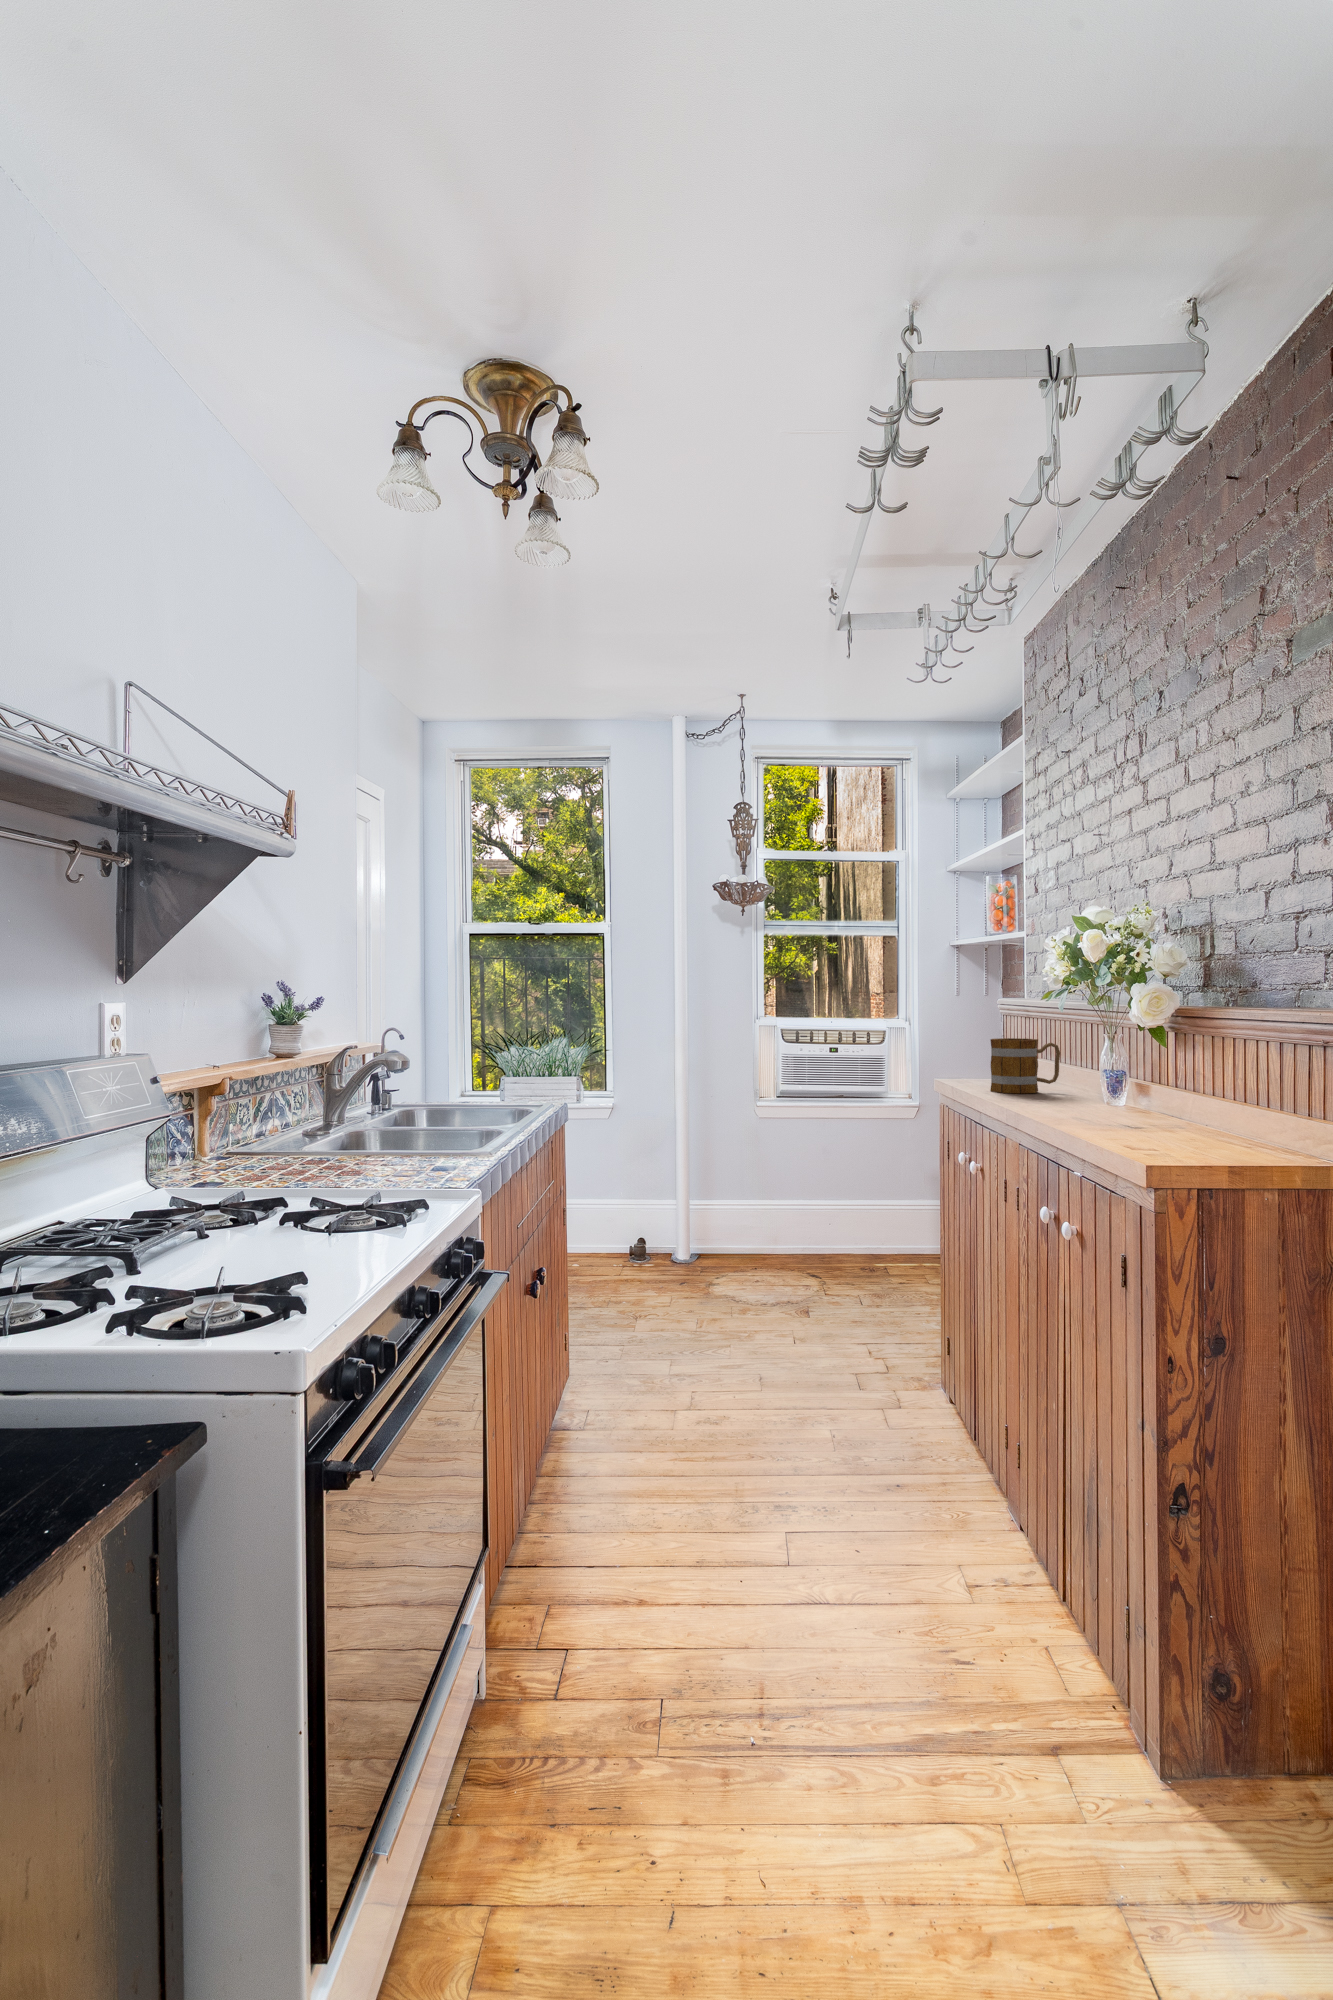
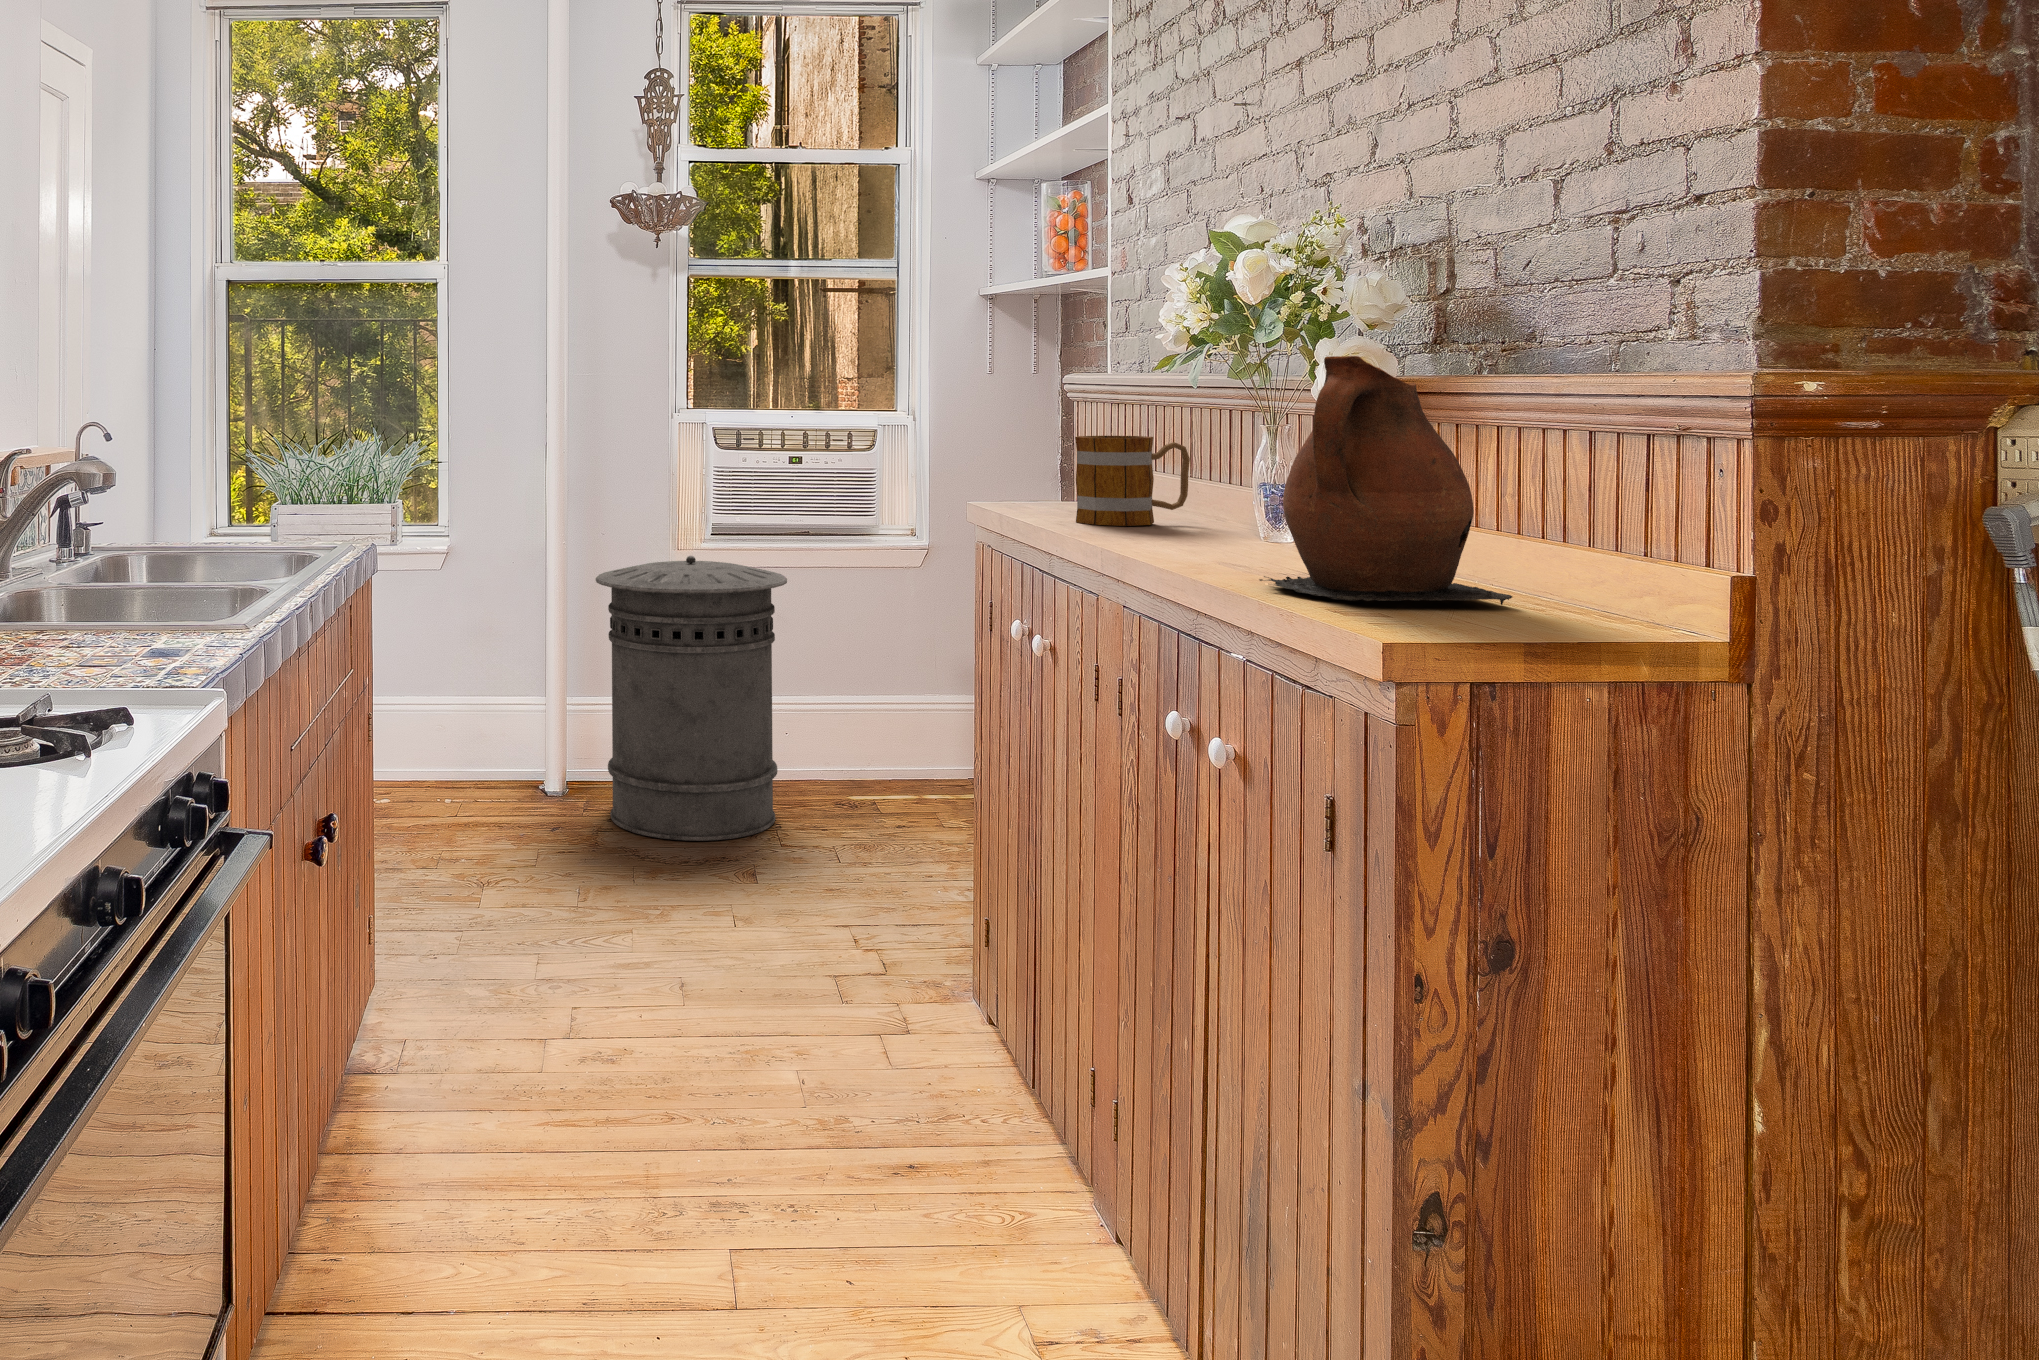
ceramic pitcher: none [1088,996,1236,1143] -> present [1259,356,1513,605]
trash can: none [701,1109,820,1285] -> present [596,556,787,841]

